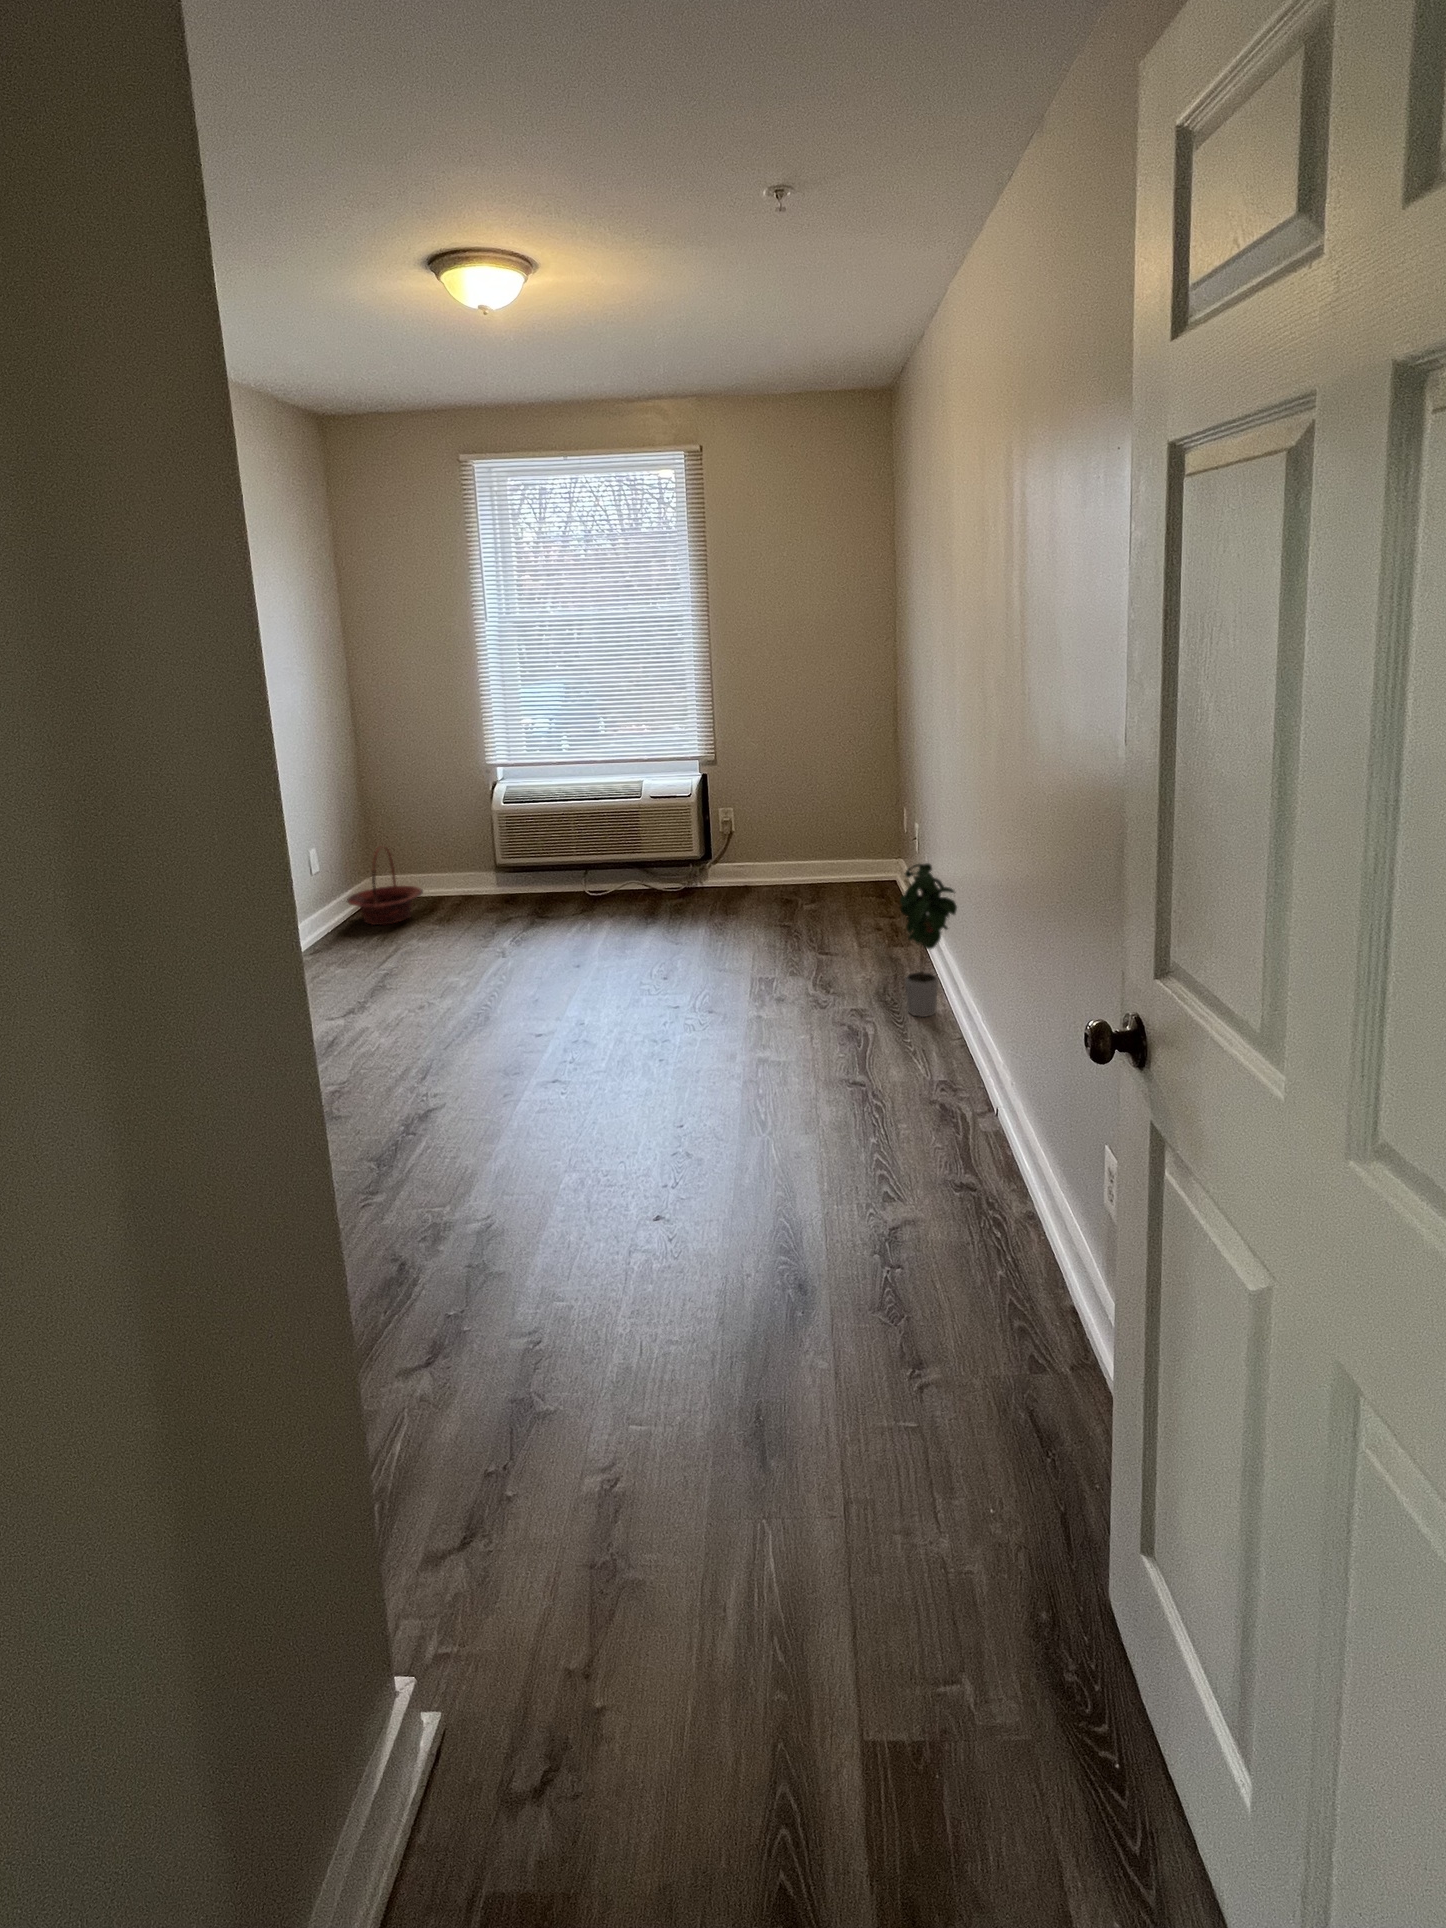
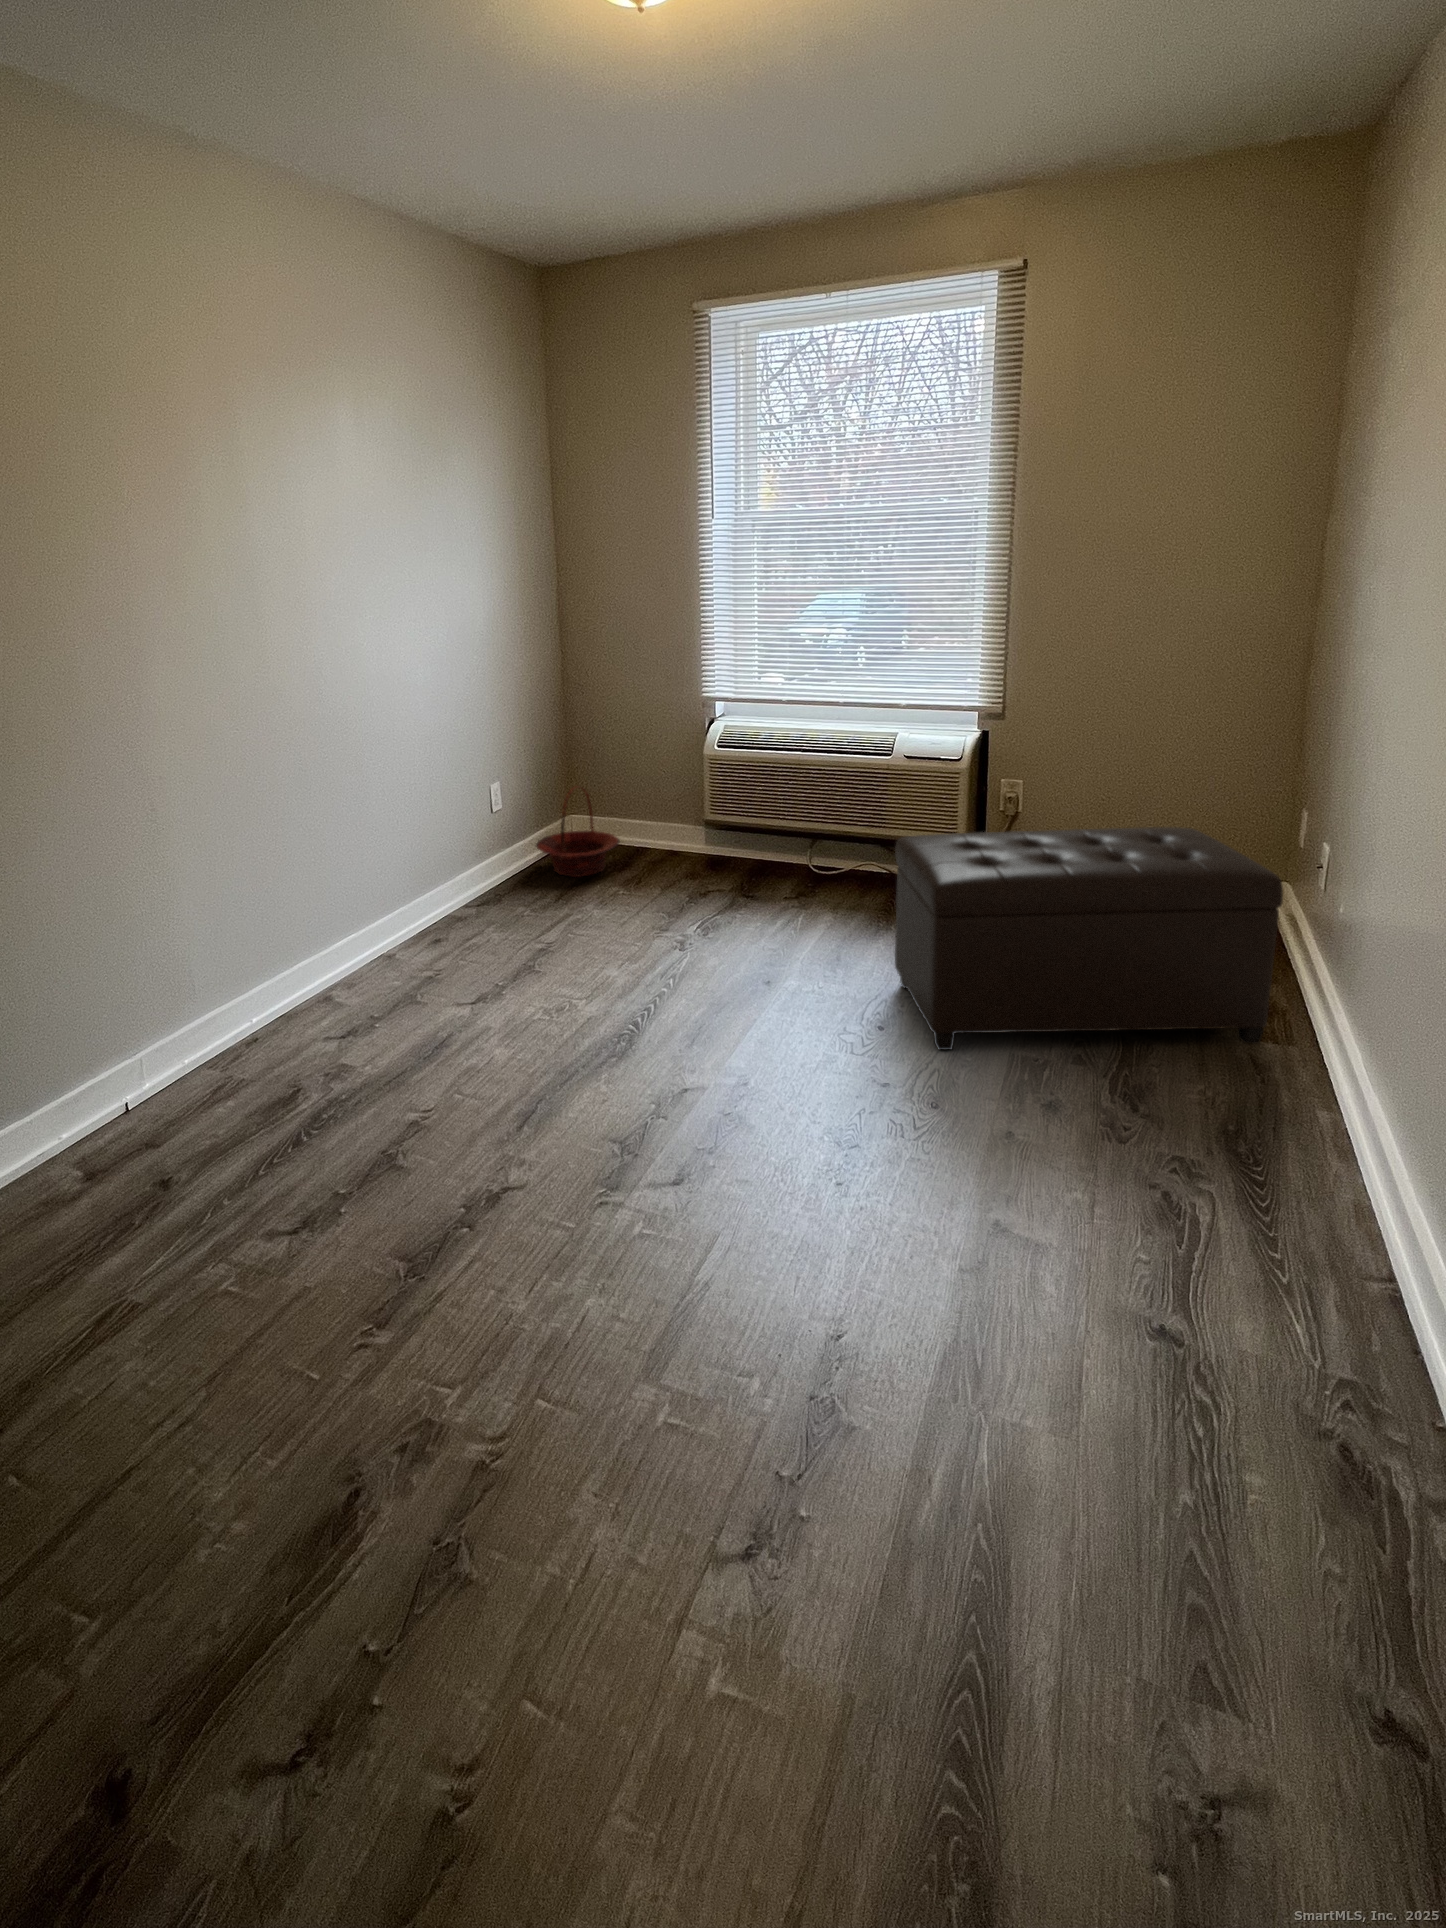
ottoman: none [661,822,895,984] -> present [895,827,1283,1050]
potted plant: present [900,863,957,1017] -> none [1282,943,1420,1209]

